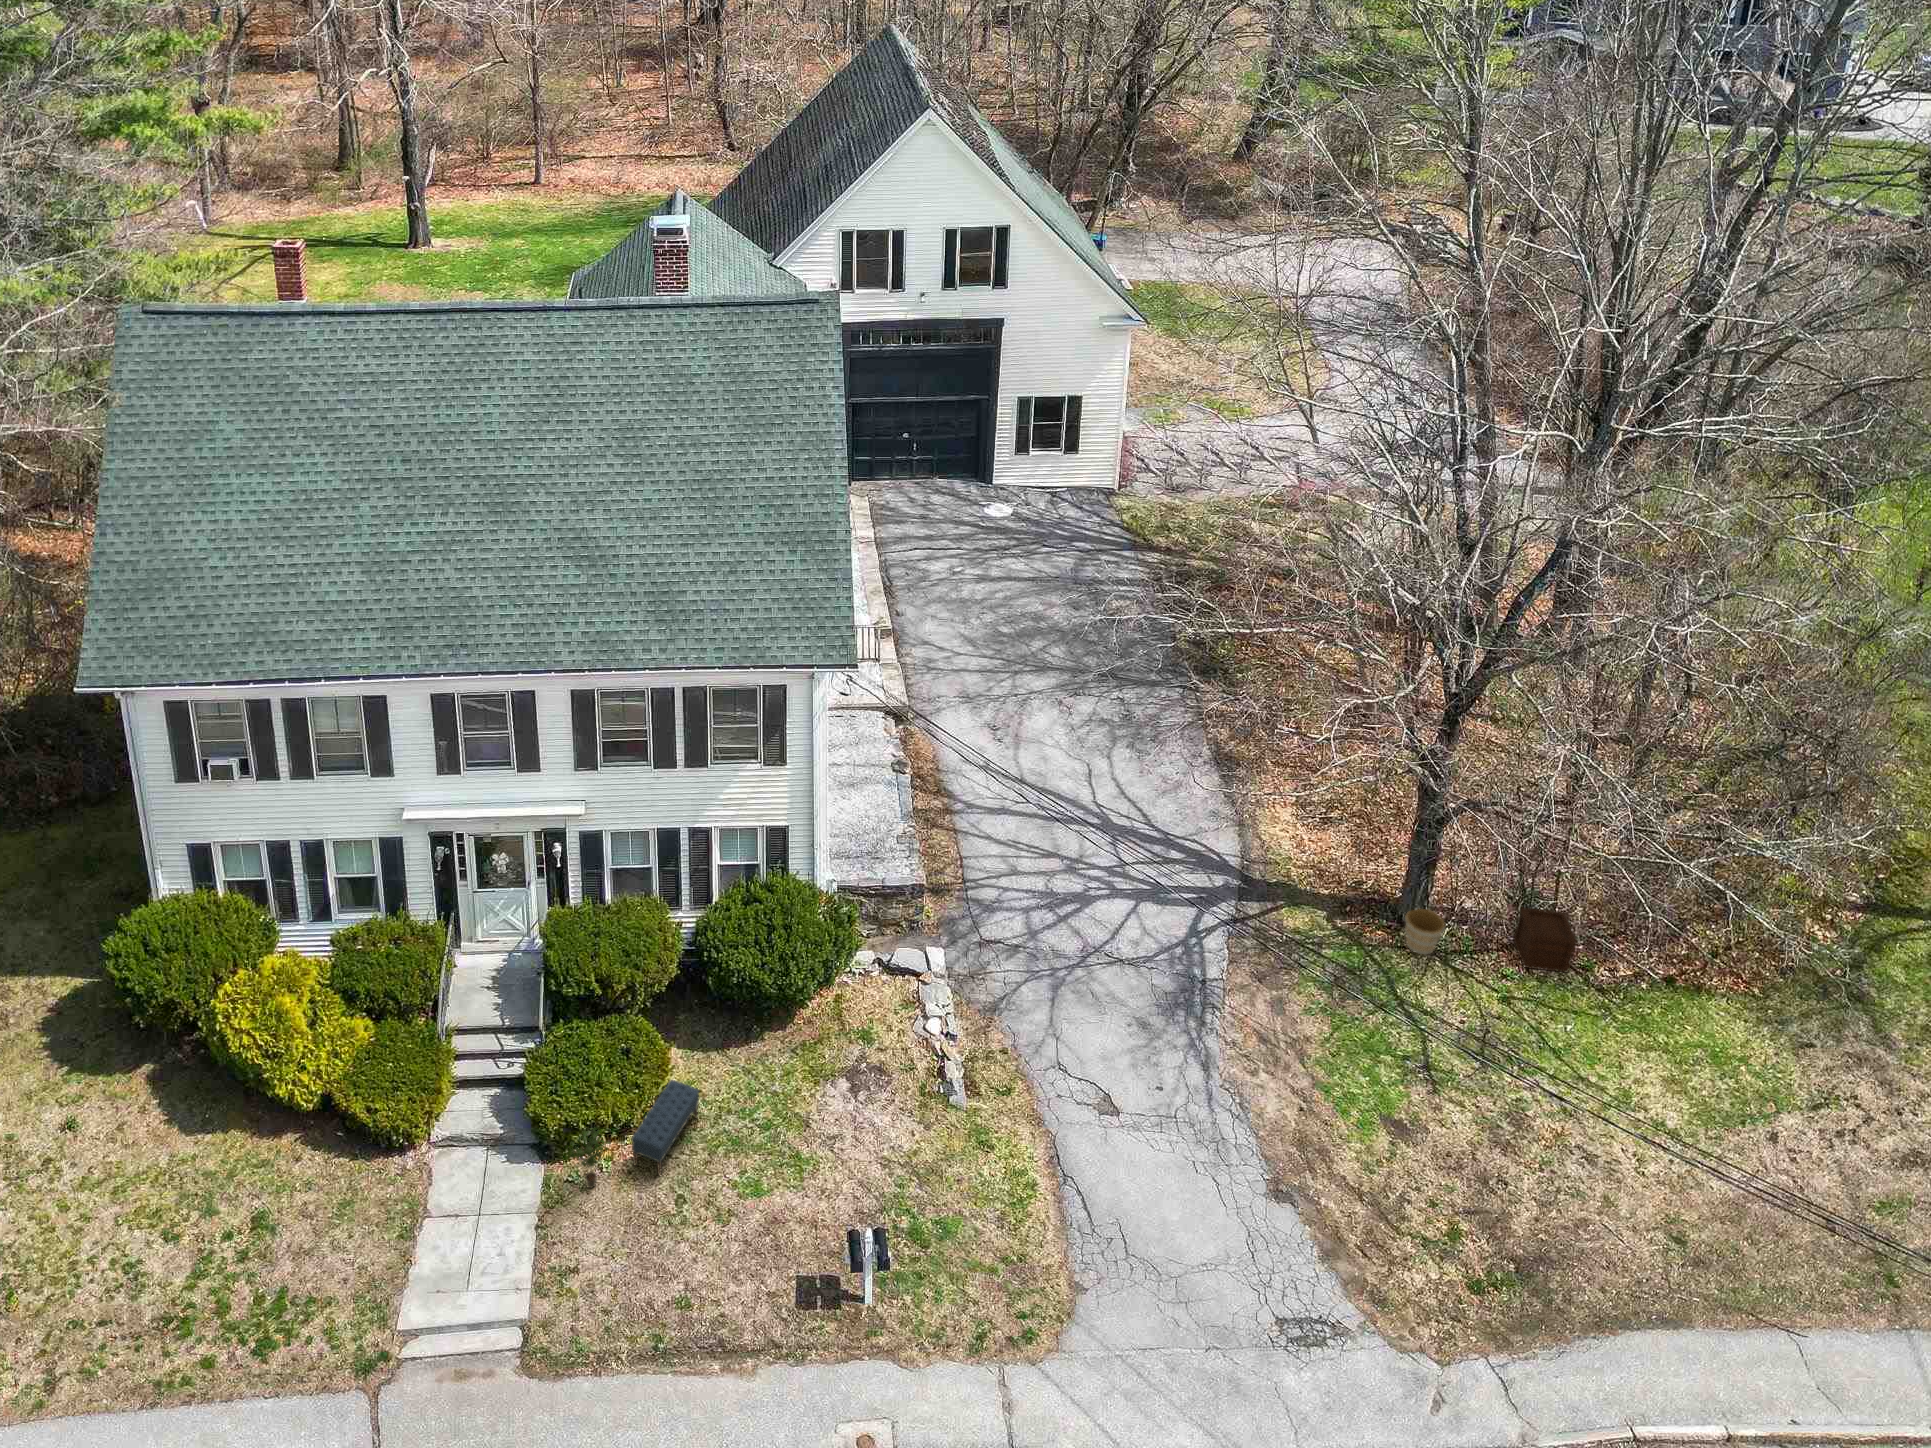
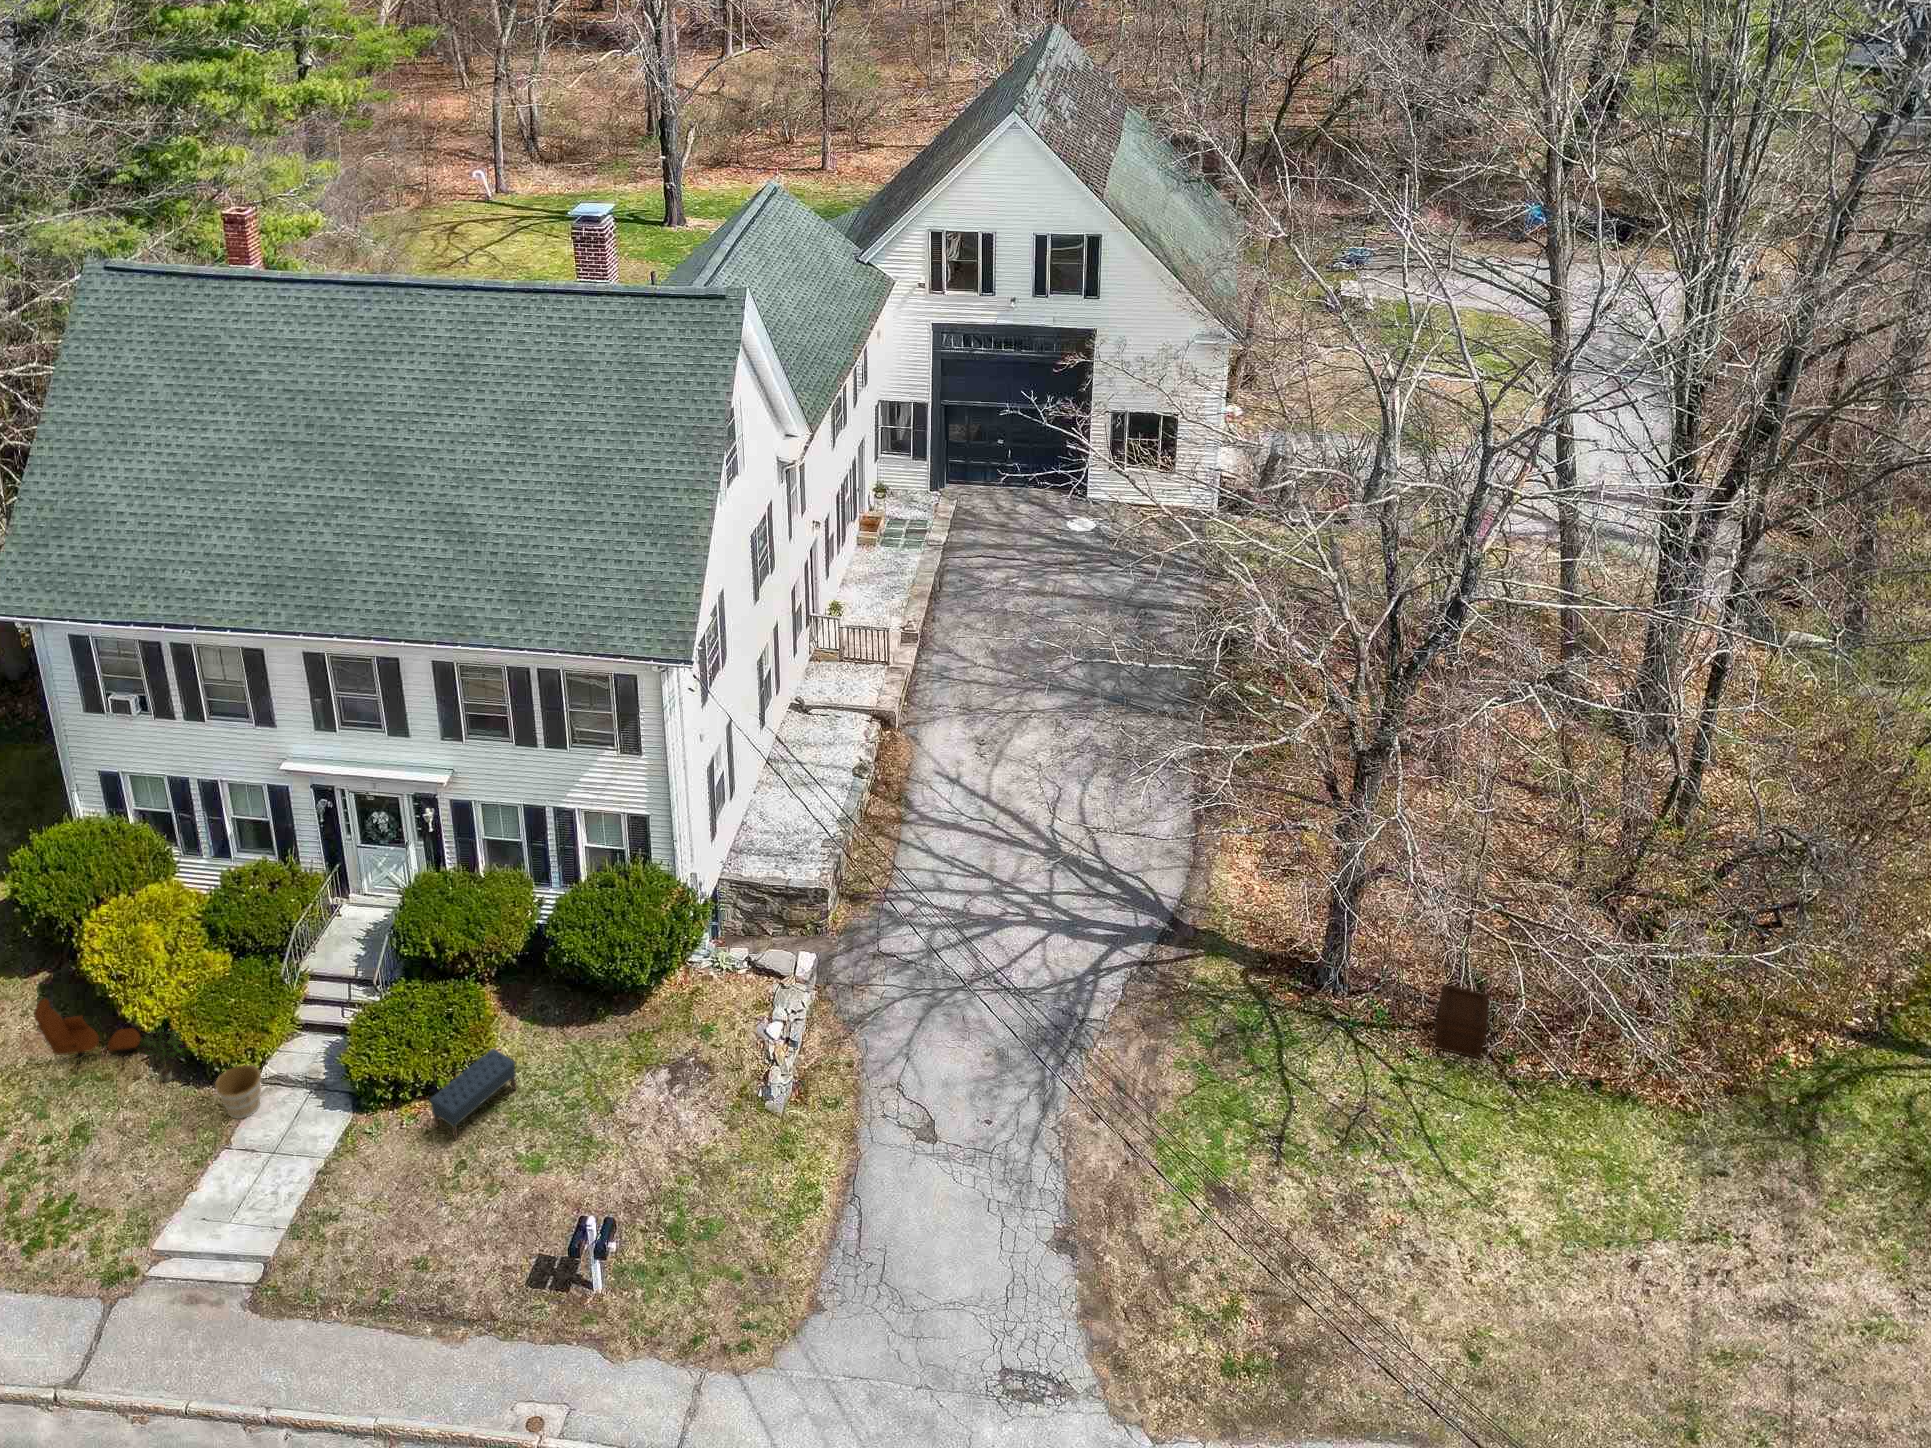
wooden bucket: present [1405,909,1445,955] -> present [215,1065,262,1119]
lounge chair: none [188,1087,293,1164] -> present [34,998,141,1071]
potted plant: present [565,1129,608,1188] -> present [138,1030,185,1083]

